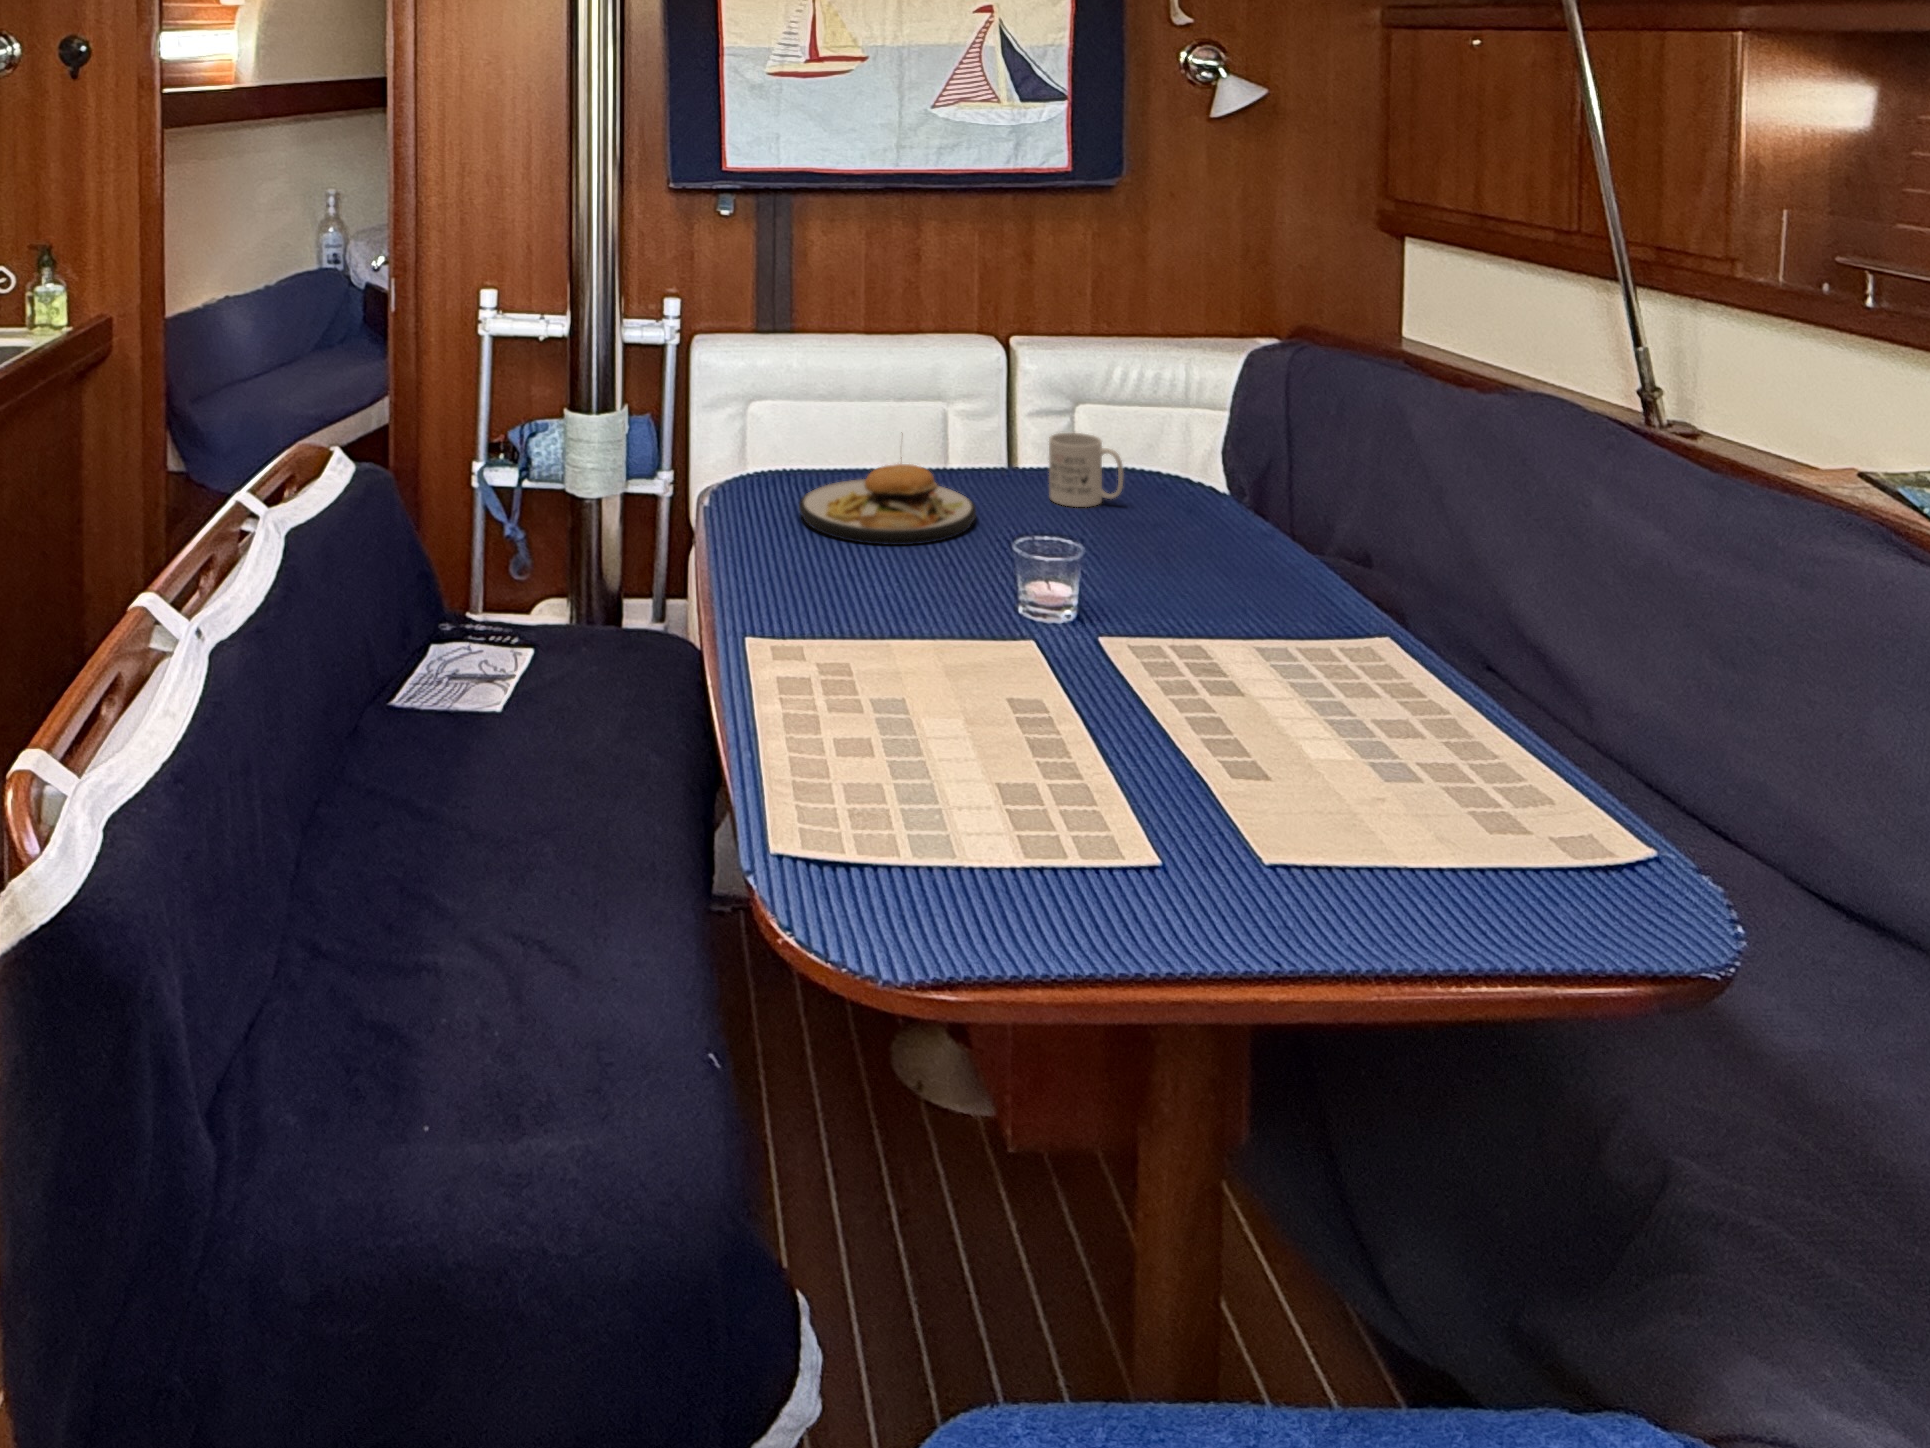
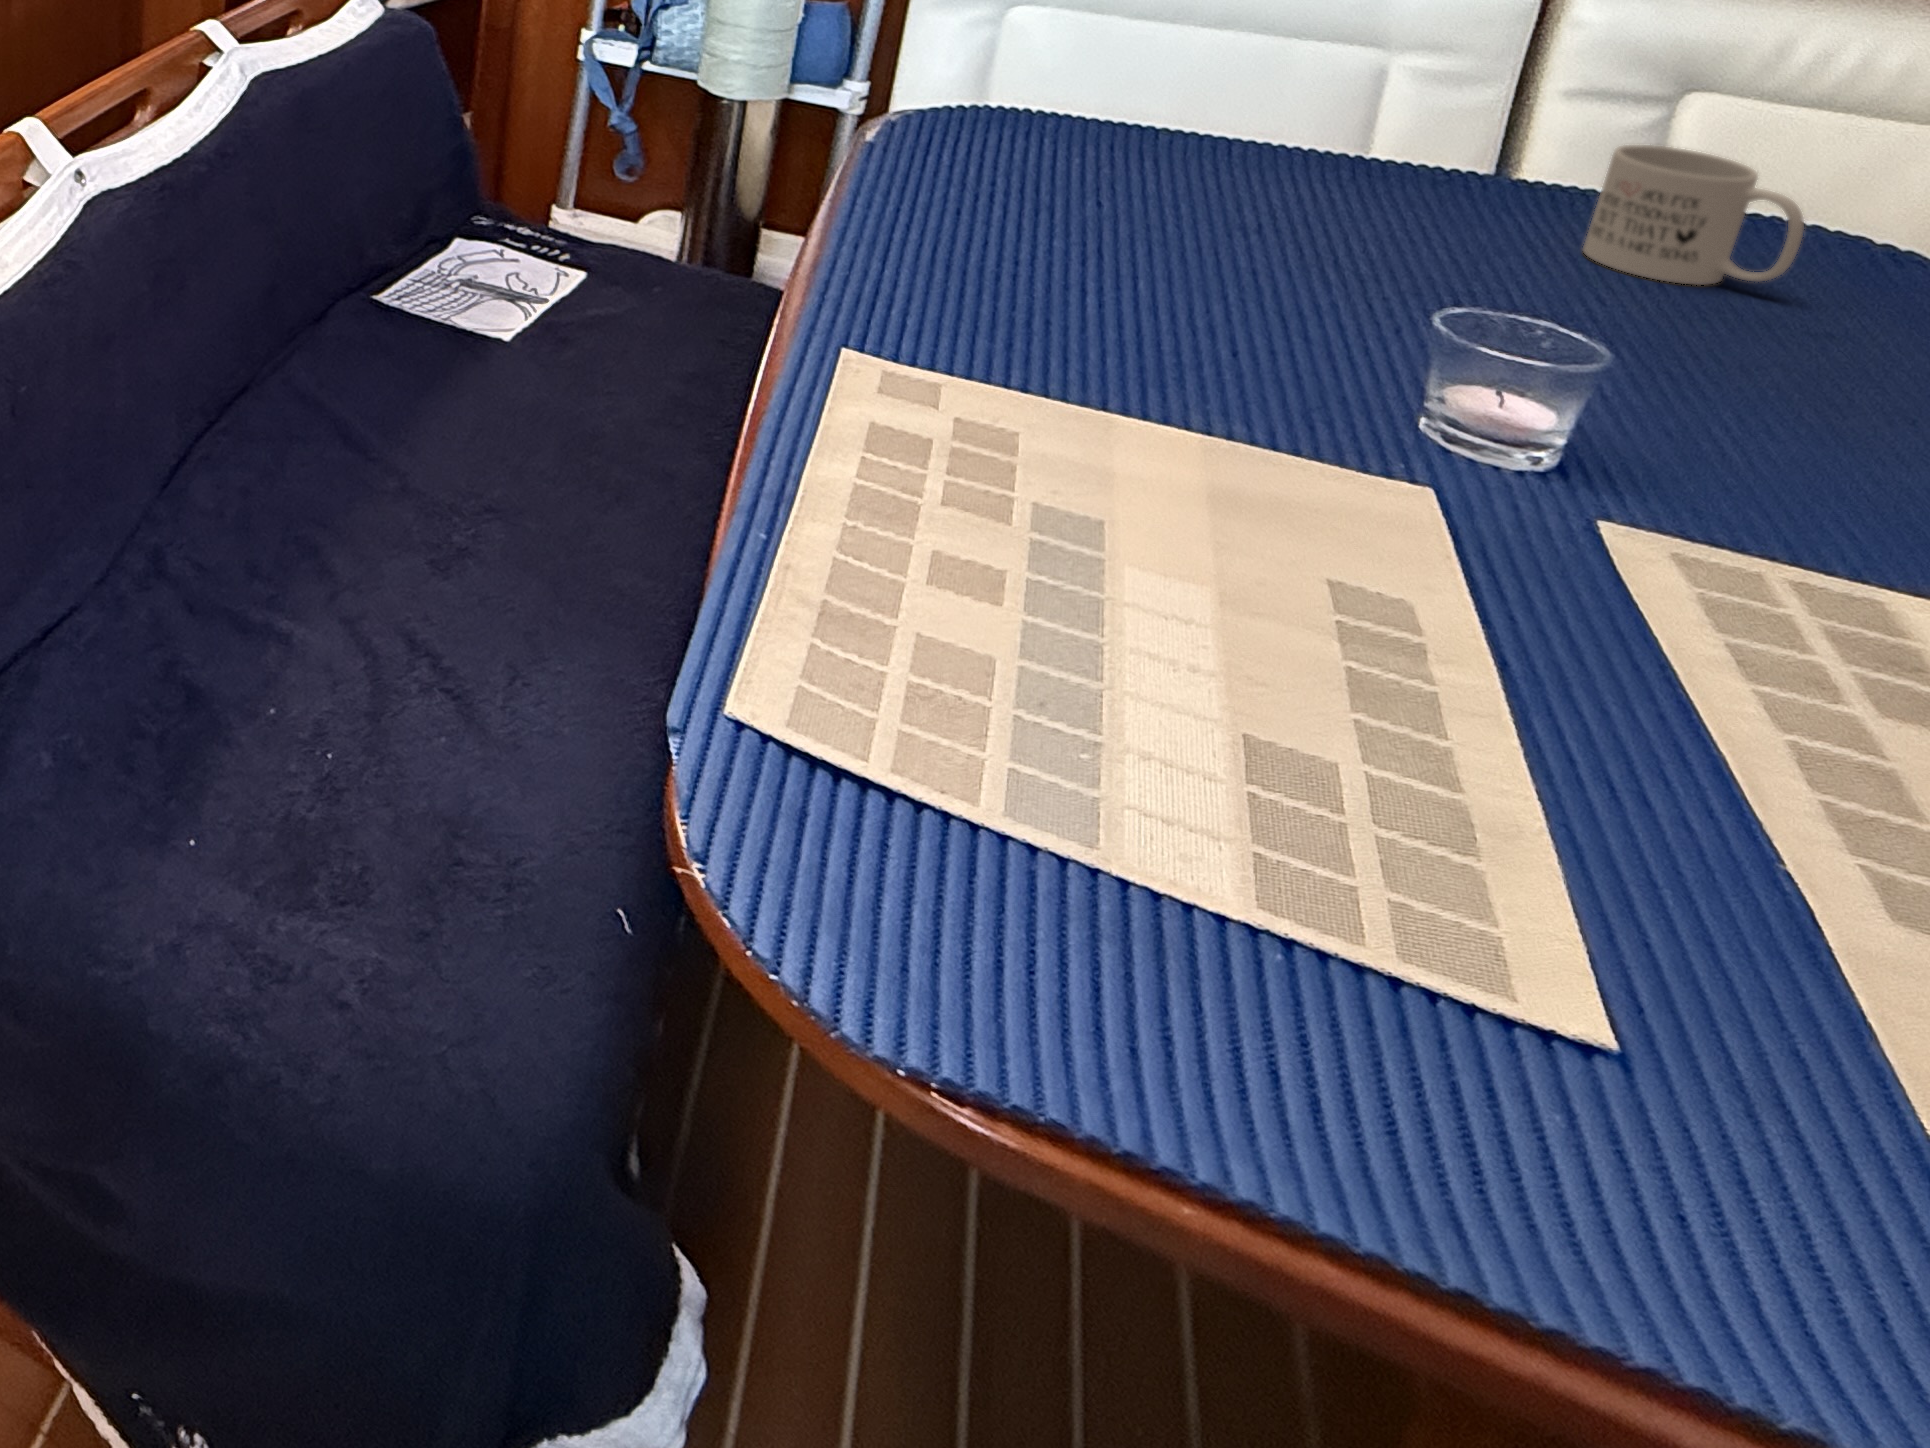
plate: present [799,457,976,545] -> none [1021,89,1394,274]

